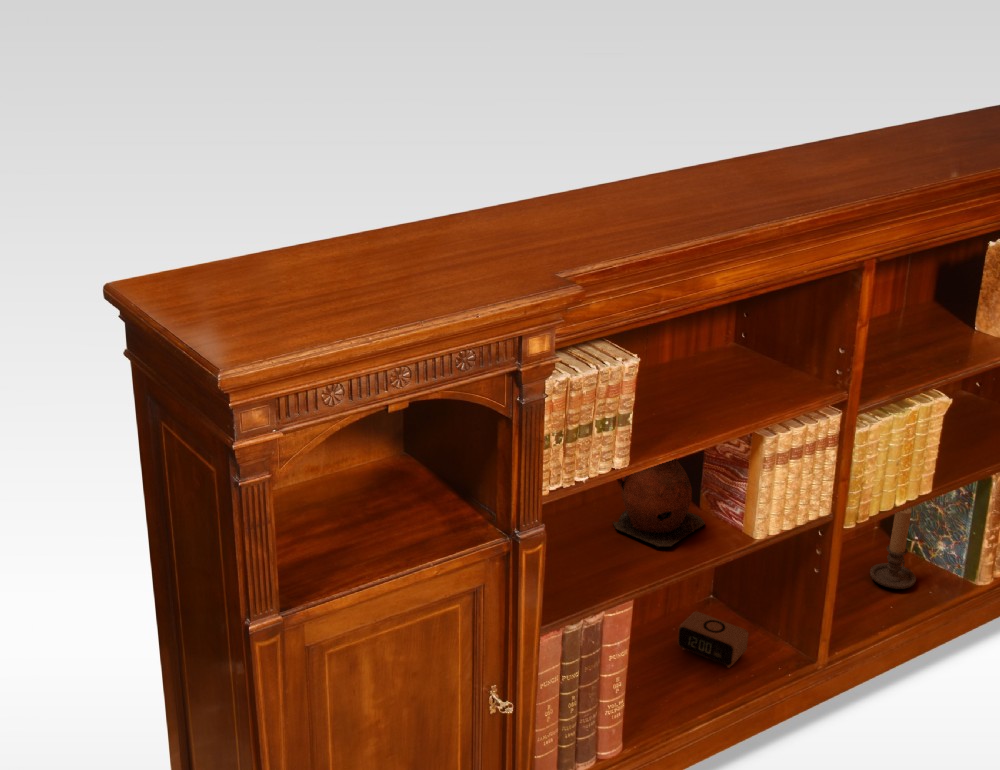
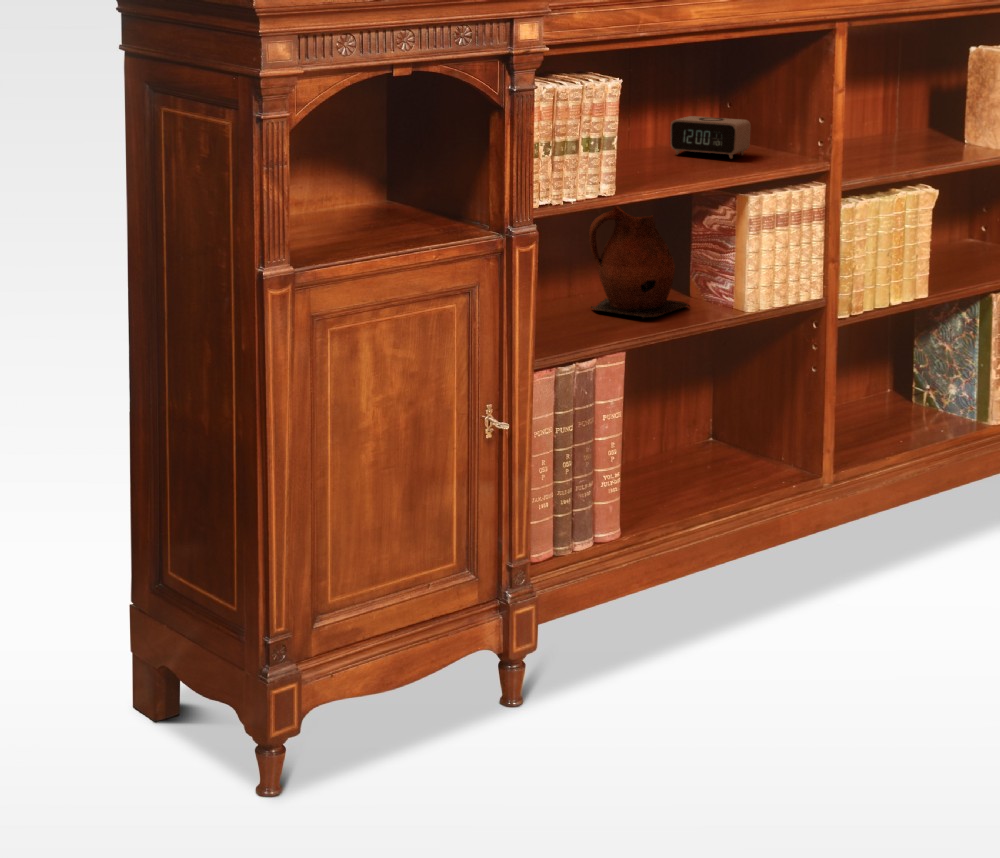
candle holder: present [870,508,916,589] -> none [872,333,924,430]
alarm clock: present [678,612,748,668] -> present [670,116,751,159]

